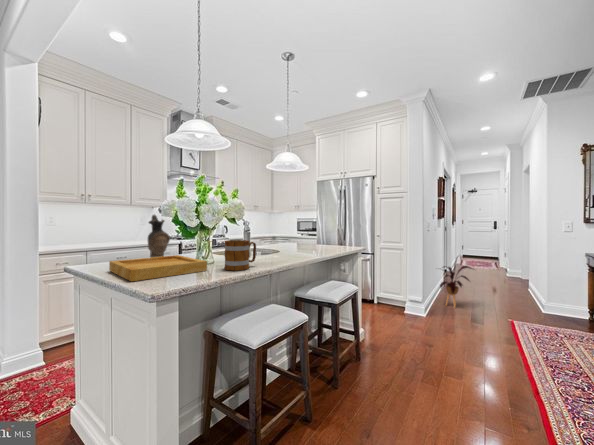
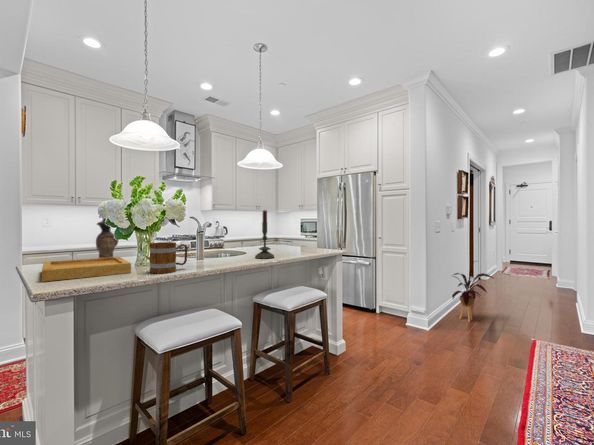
candle: none [299,209,316,255] -> present [255,210,274,259]

